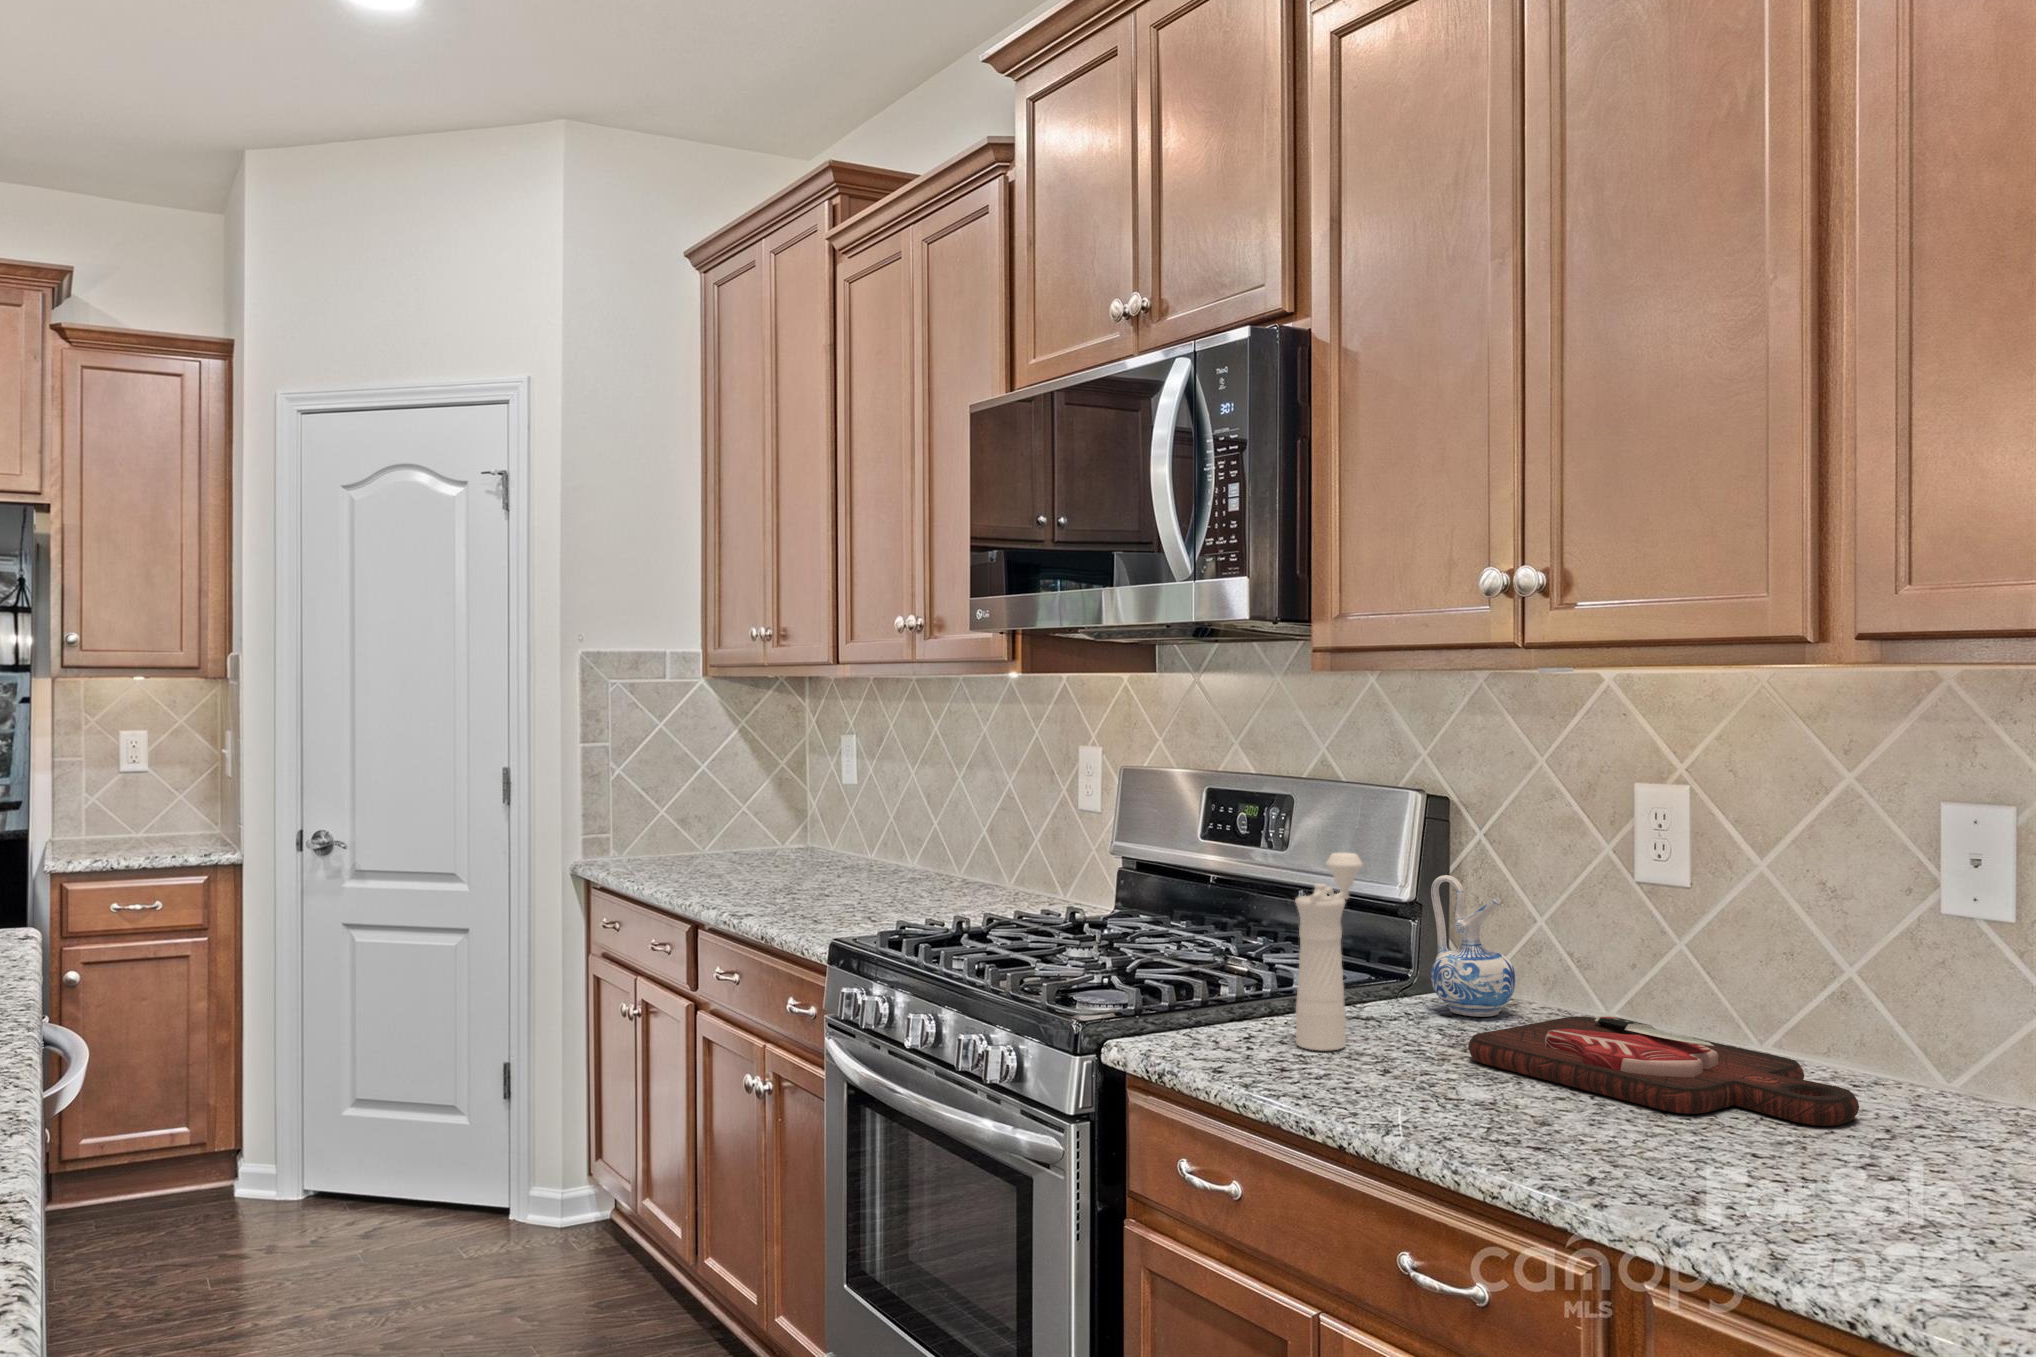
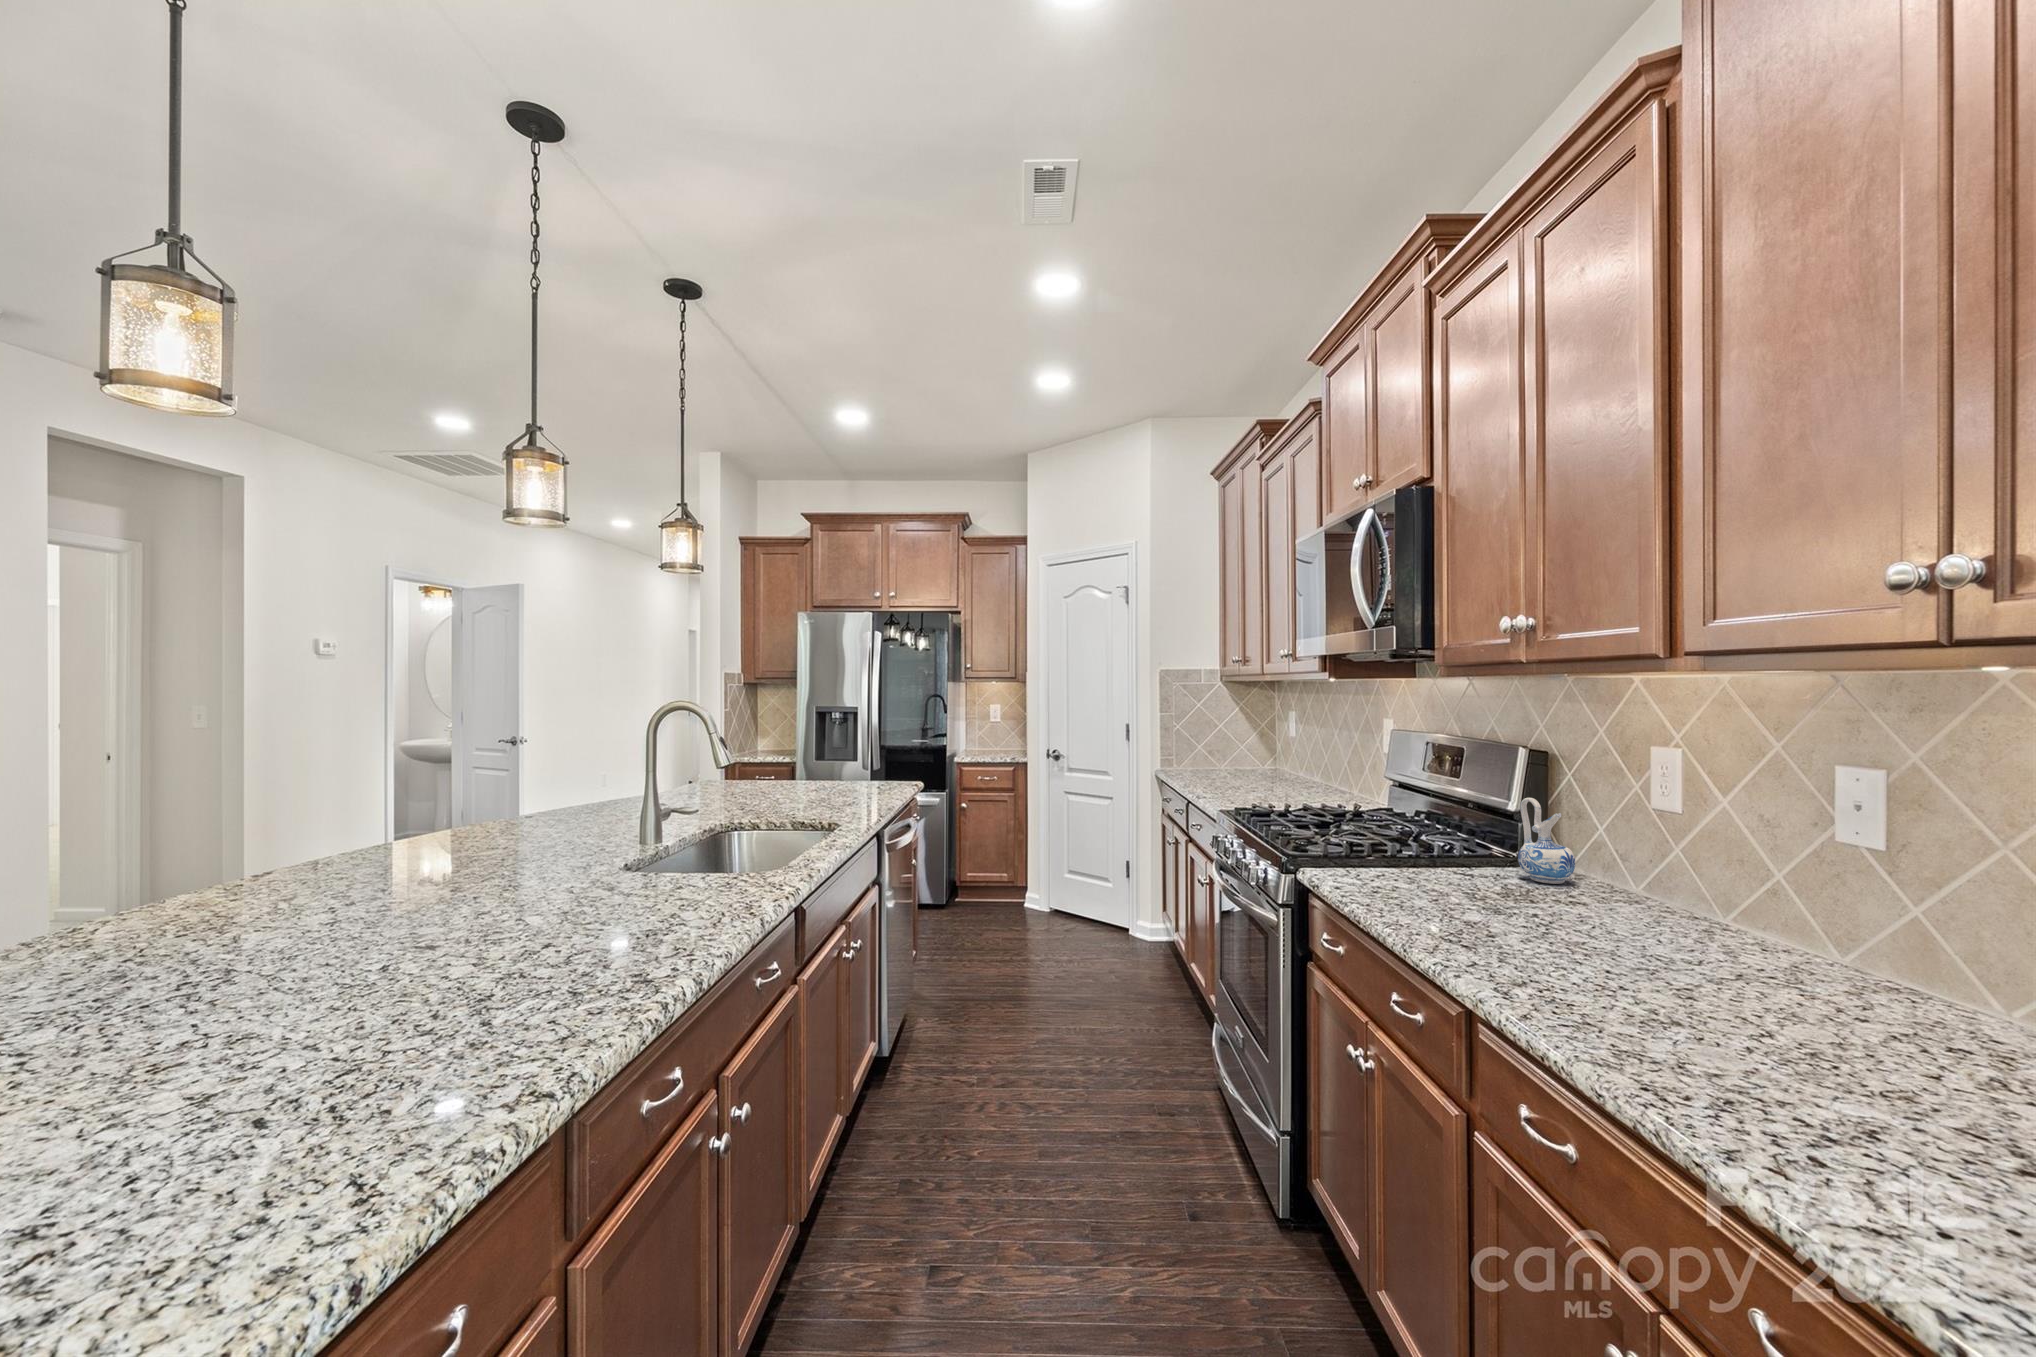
pepper mill: present [1295,853,1362,1051] -> none [1401,779,1459,886]
cutting board: present [1468,1016,1859,1126] -> none [1497,887,1727,964]

